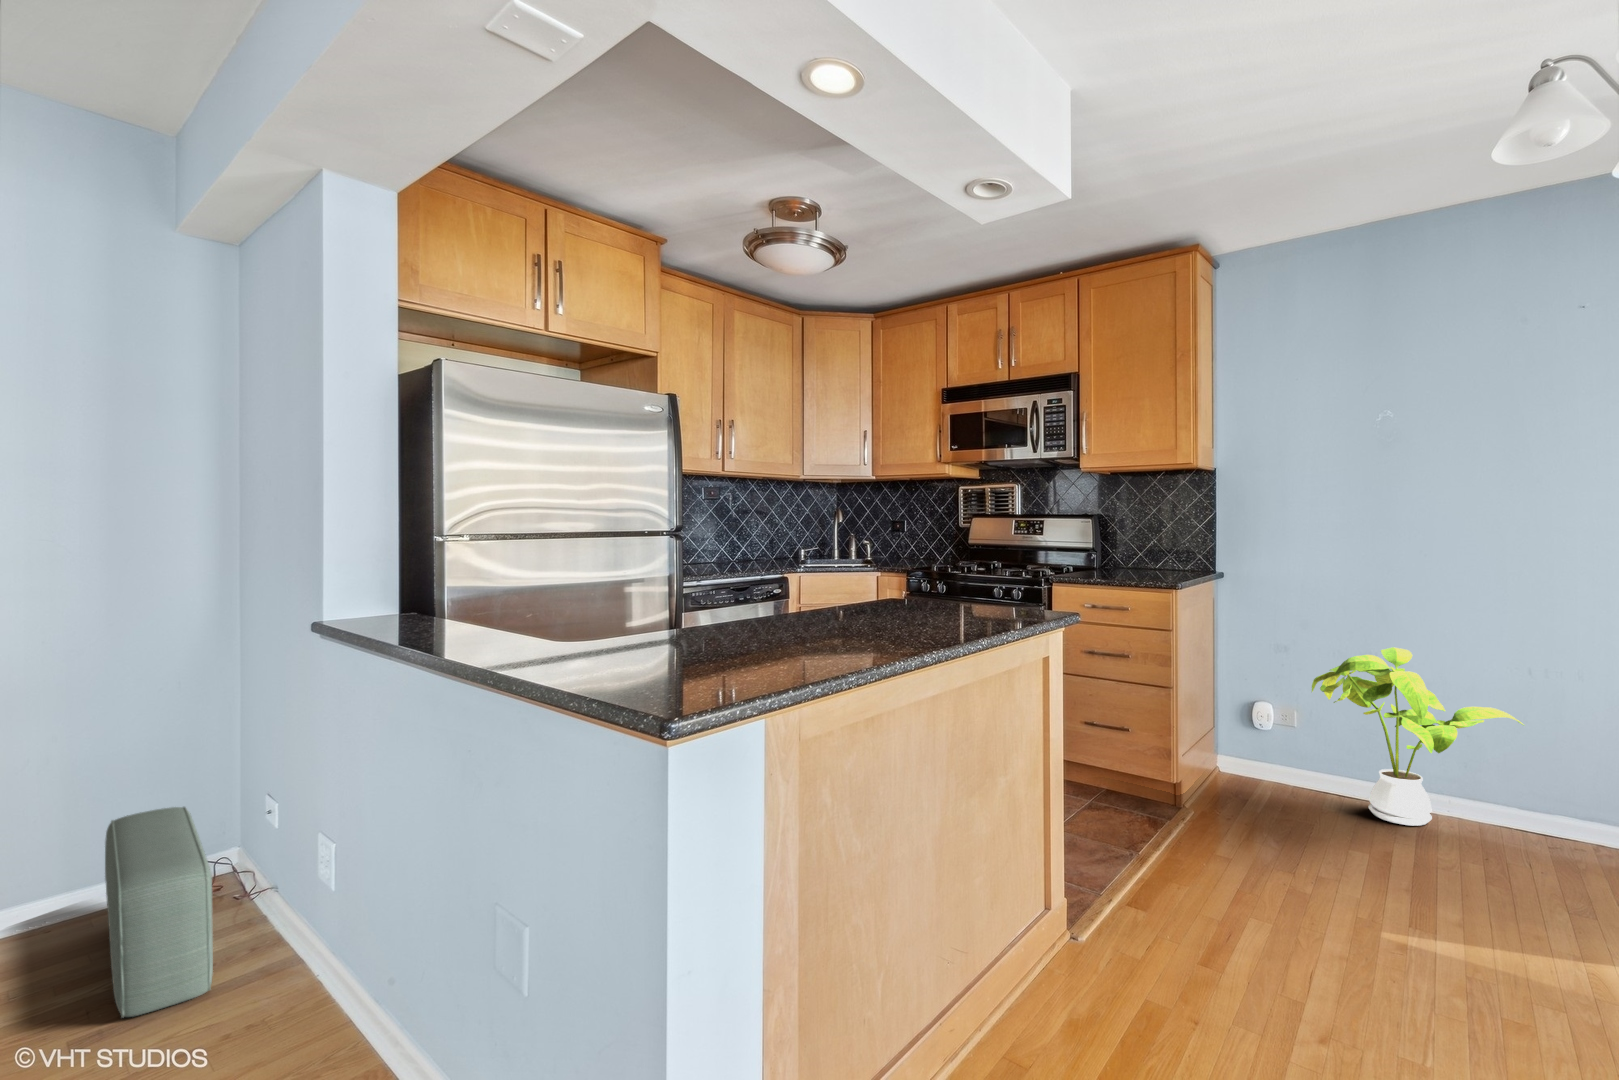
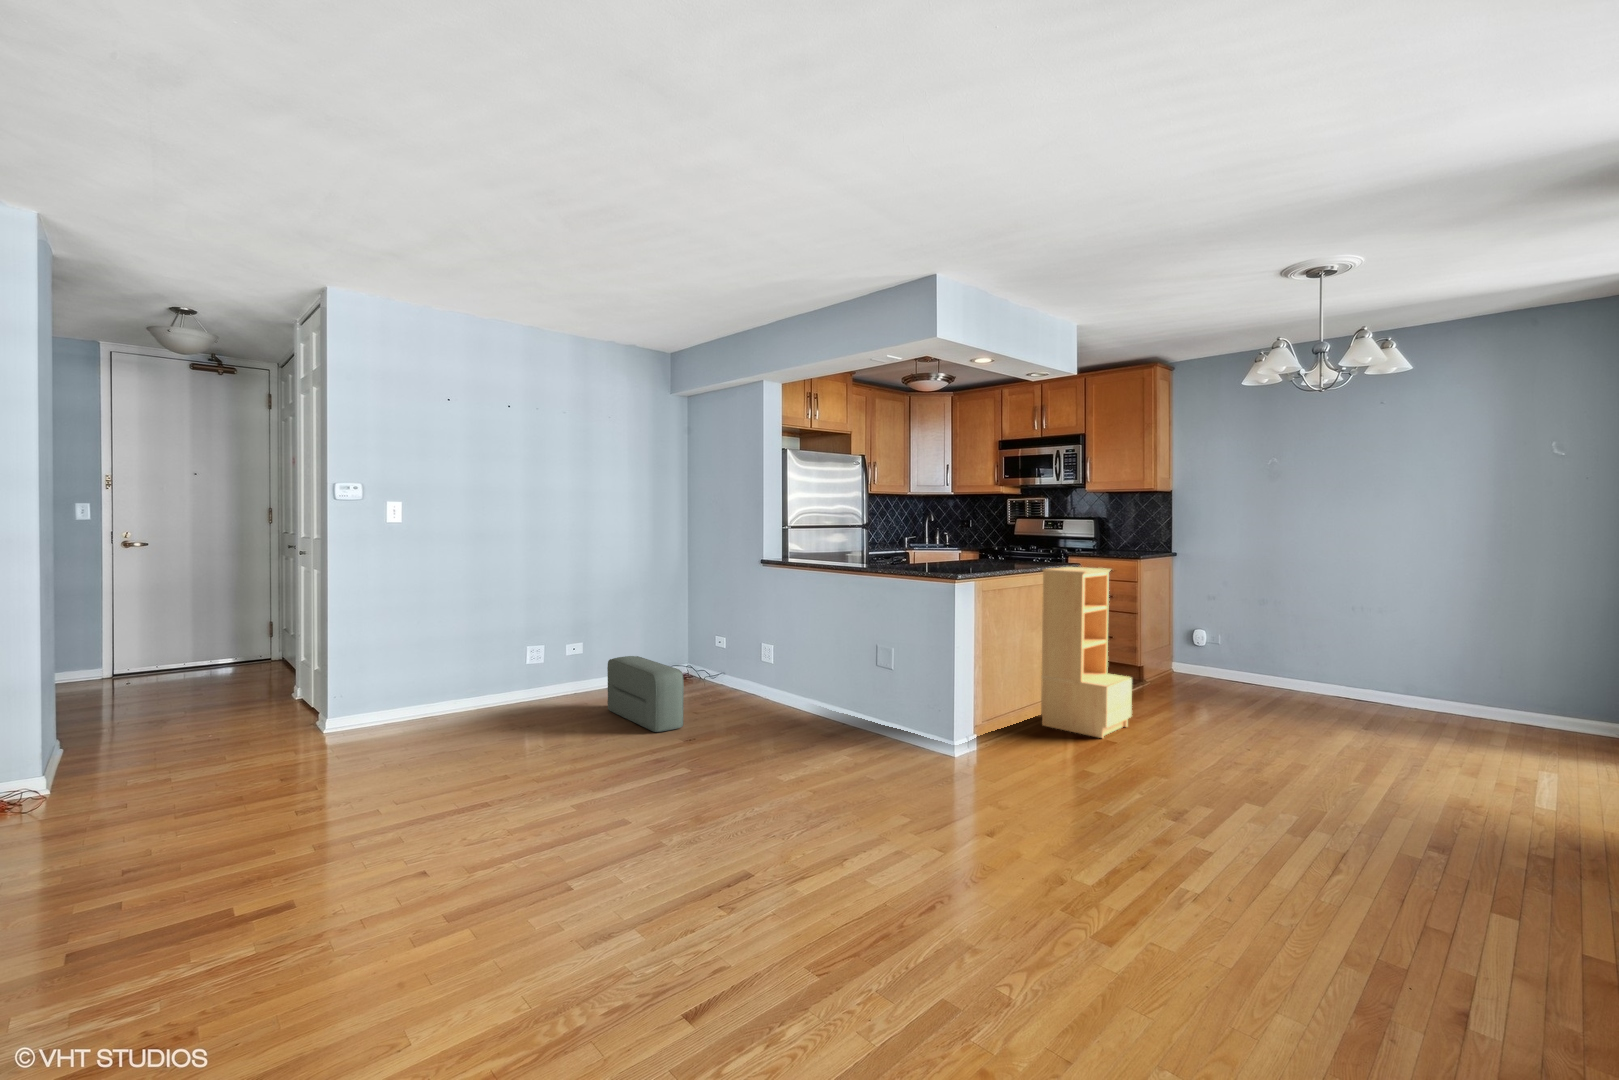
bookshelf: none [1000,617,1187,1004] -> present [1041,567,1132,738]
house plant: present [1312,647,1523,826] -> none [1220,592,1335,693]

